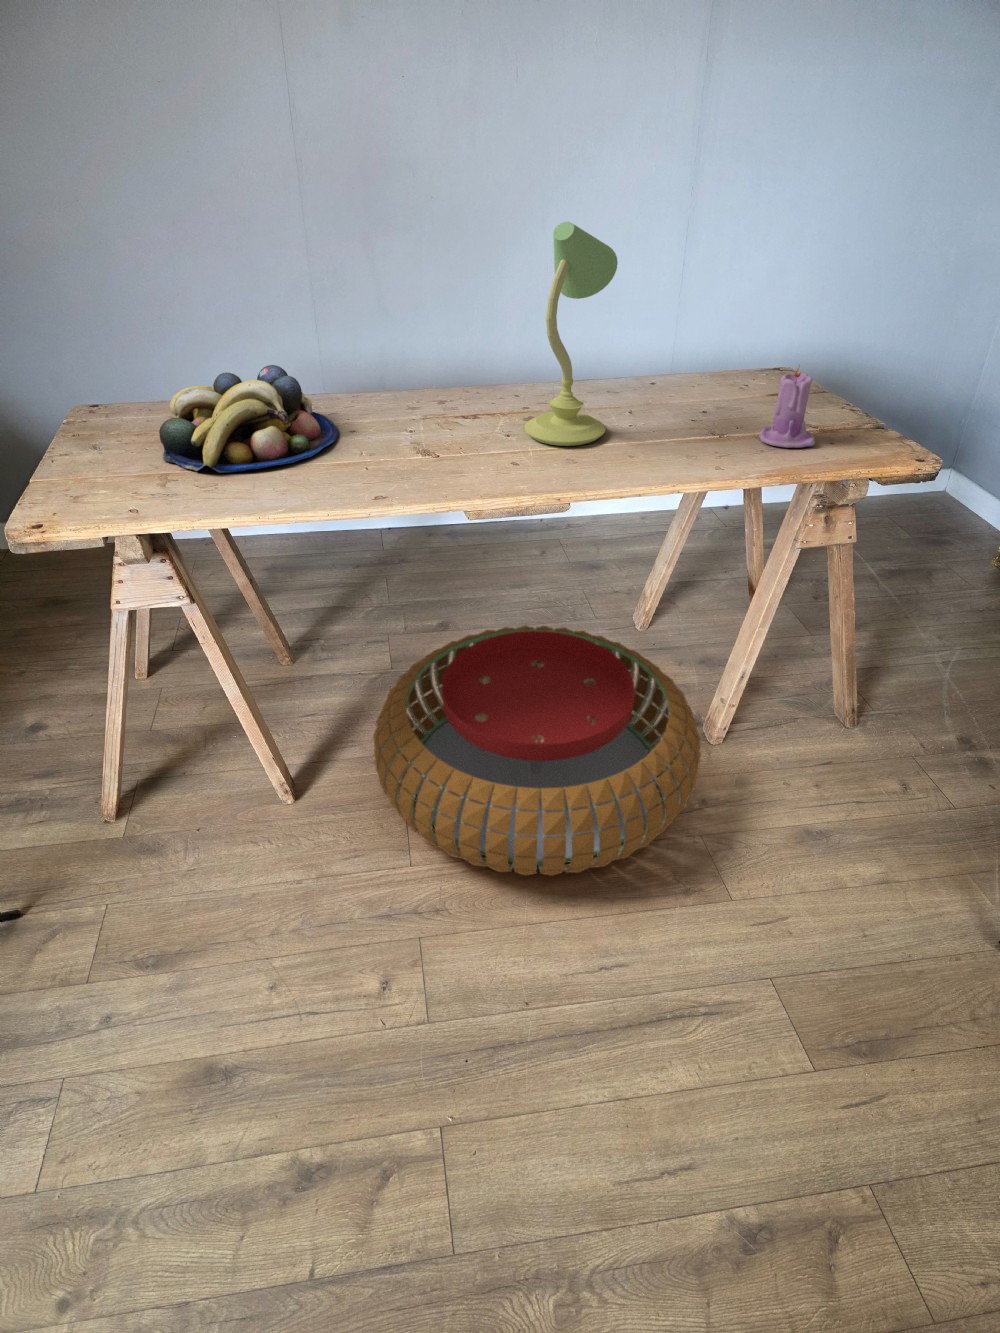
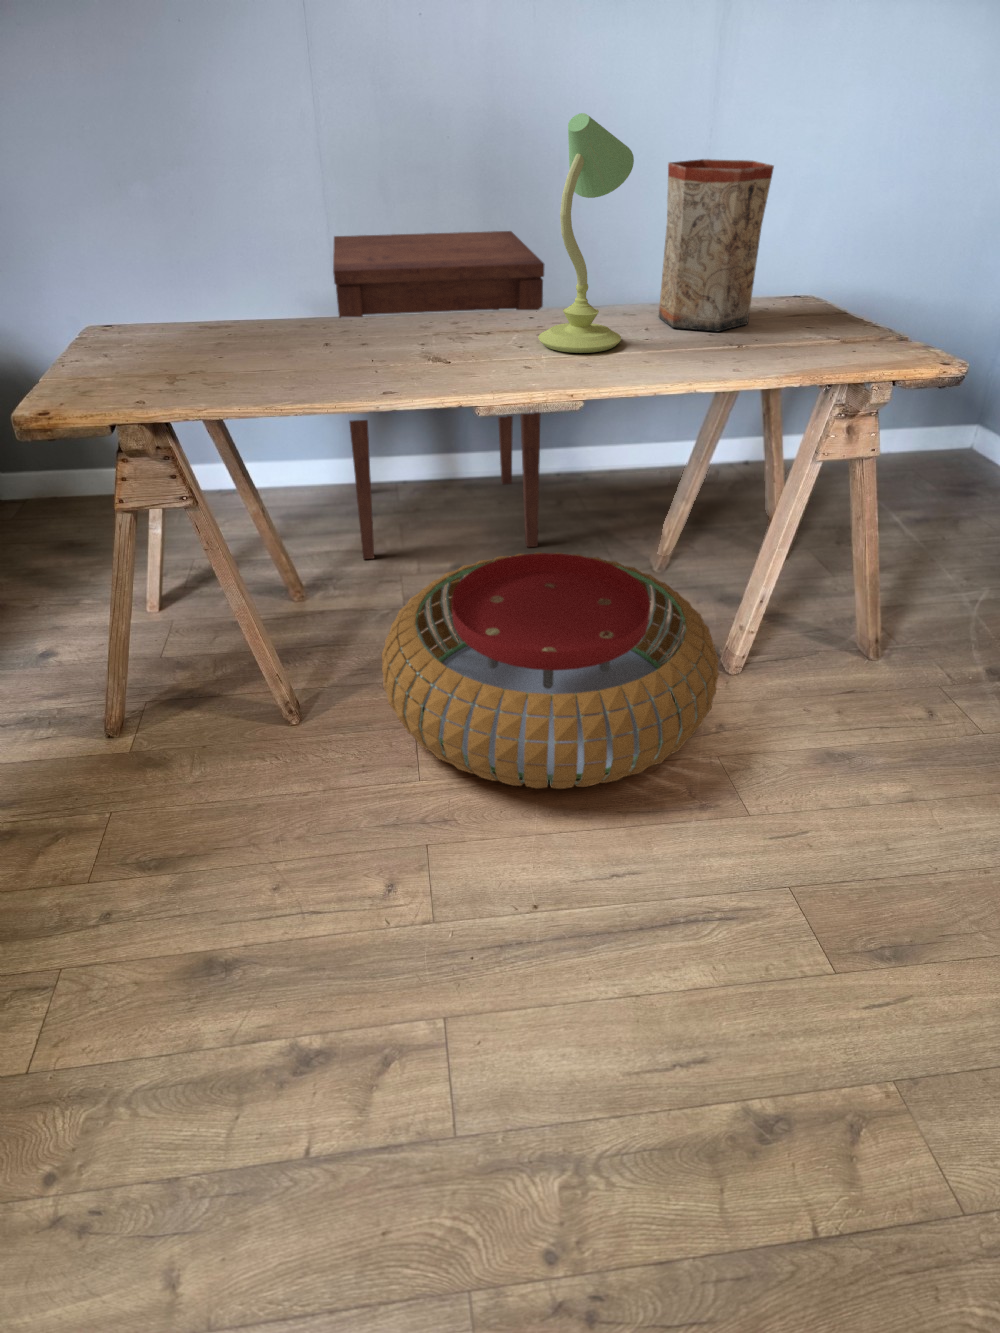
vase: none [641,249,754,418] -> present [659,159,774,331]
side table: none [320,293,529,619] -> present [333,231,544,559]
fruit bowl: present [159,365,338,473] -> none [167,275,349,374]
candle: present [759,365,815,448] -> none [780,266,837,354]

